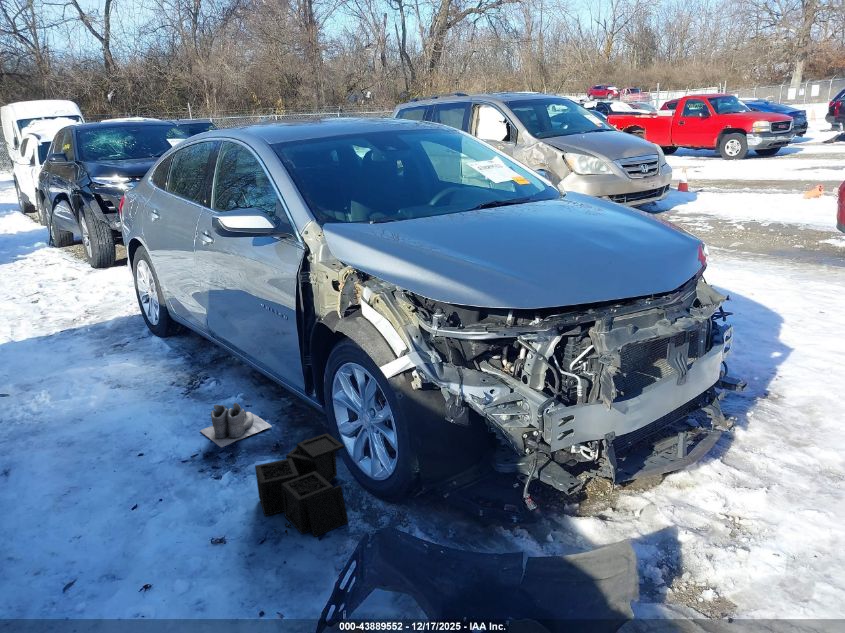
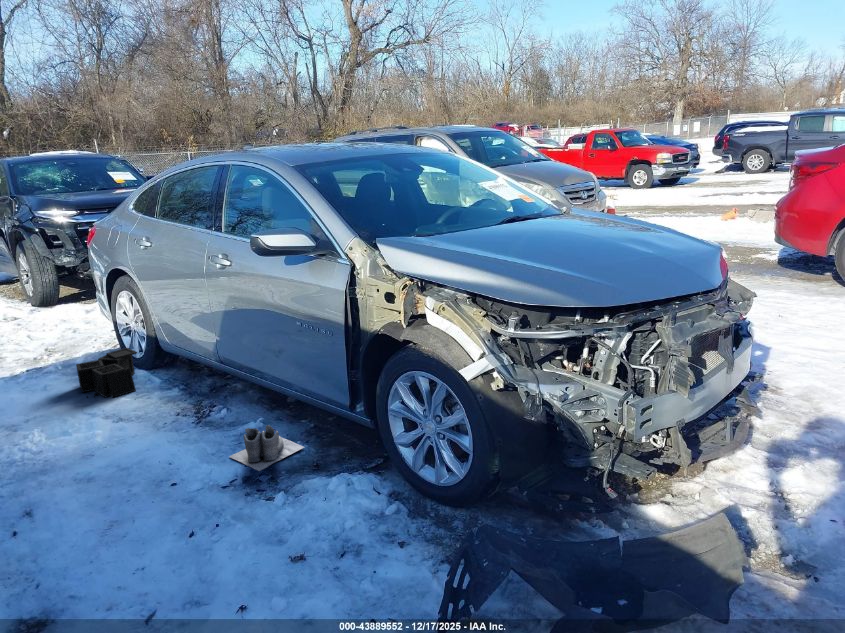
storage bin: present [255,433,349,537] -> present [76,348,137,398]

